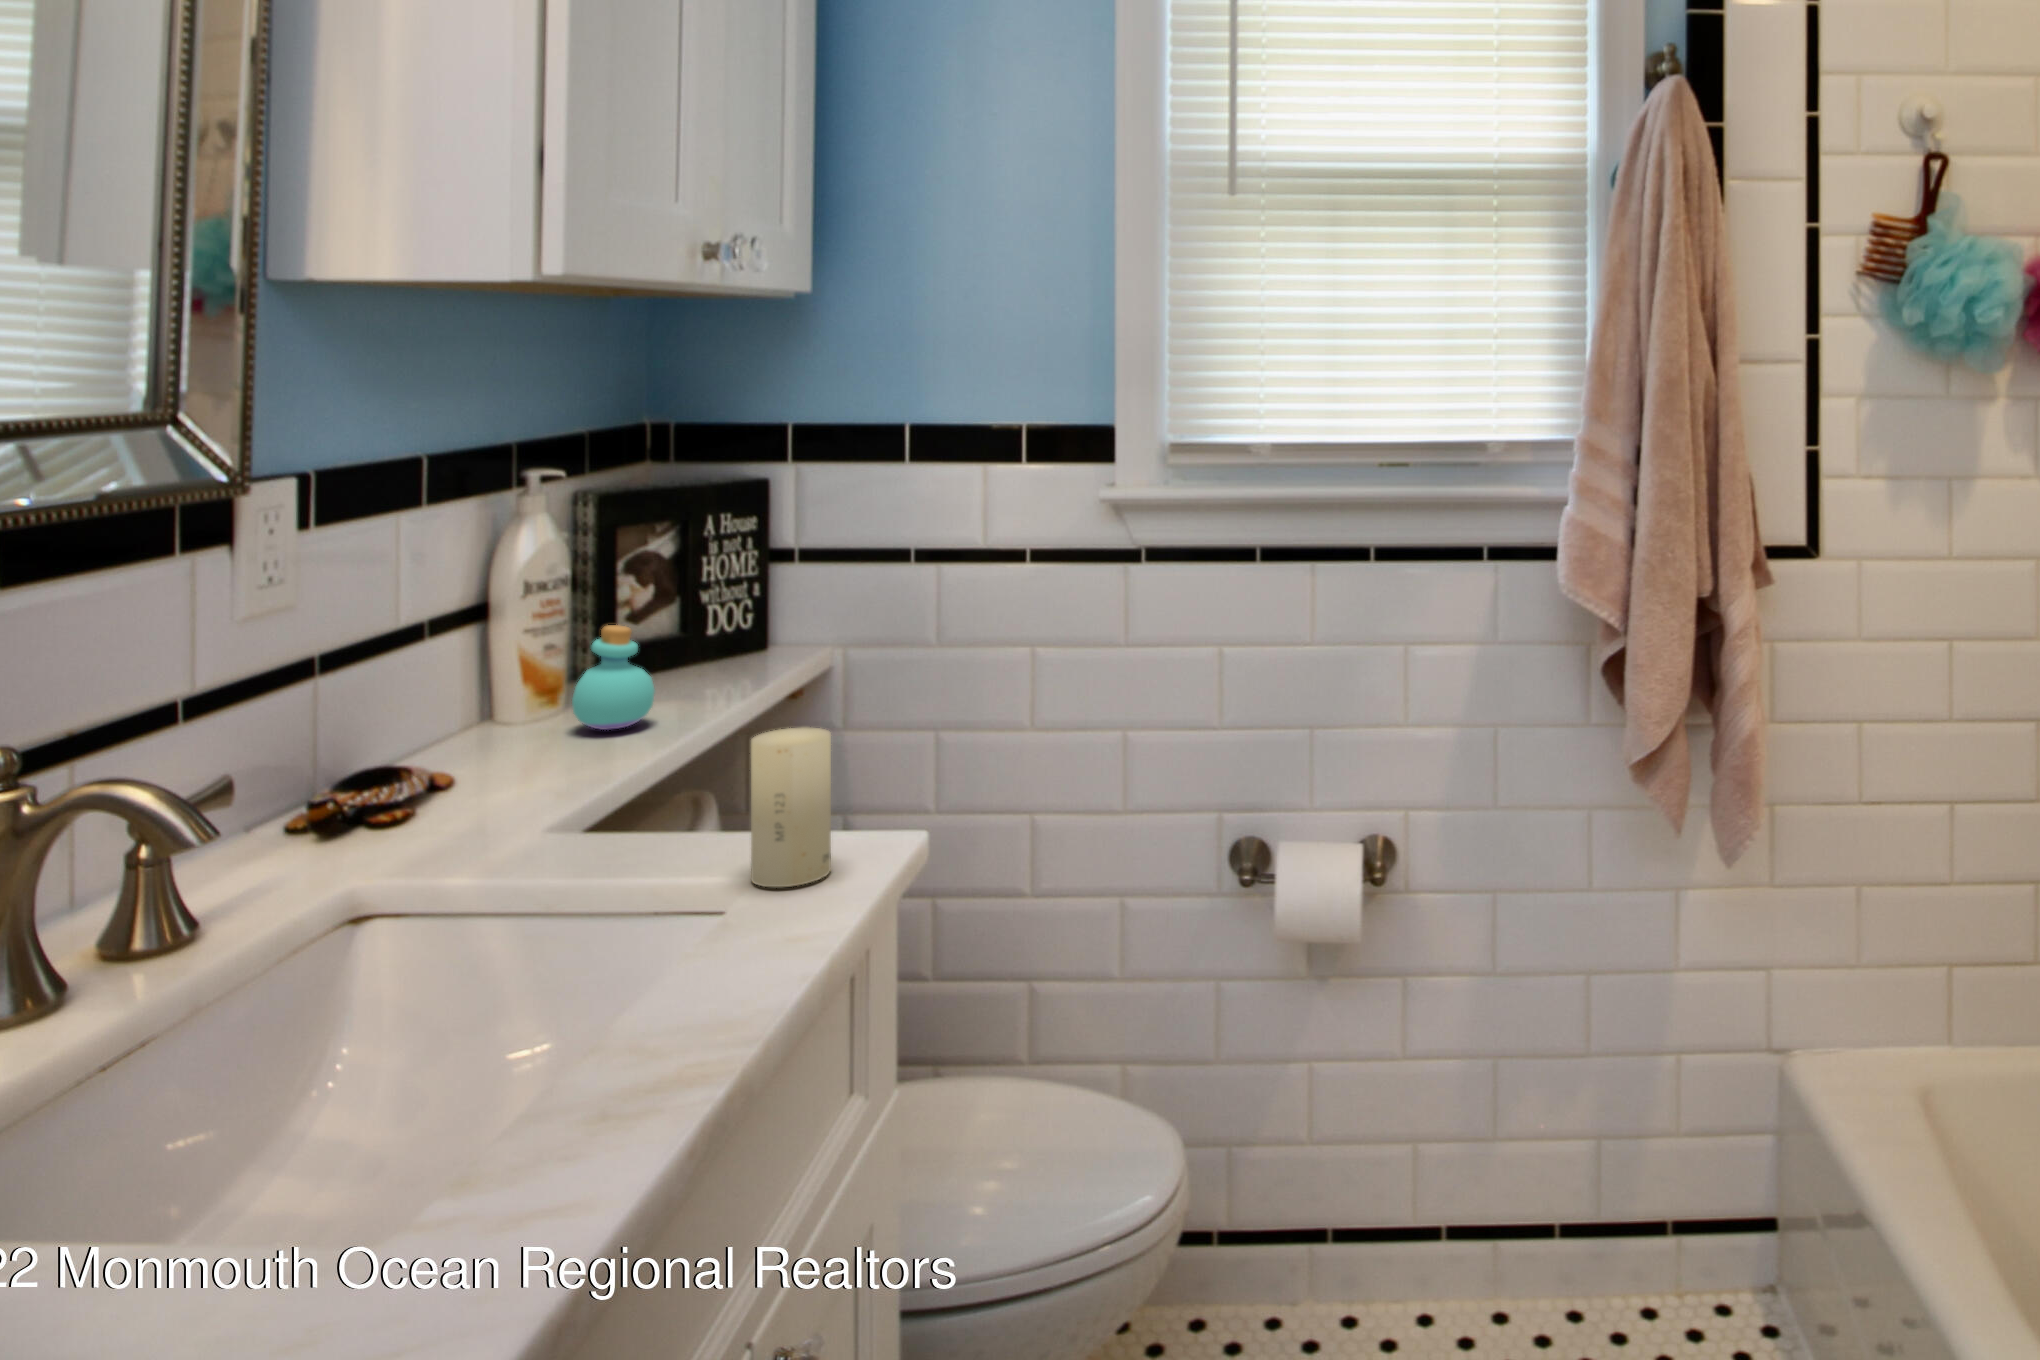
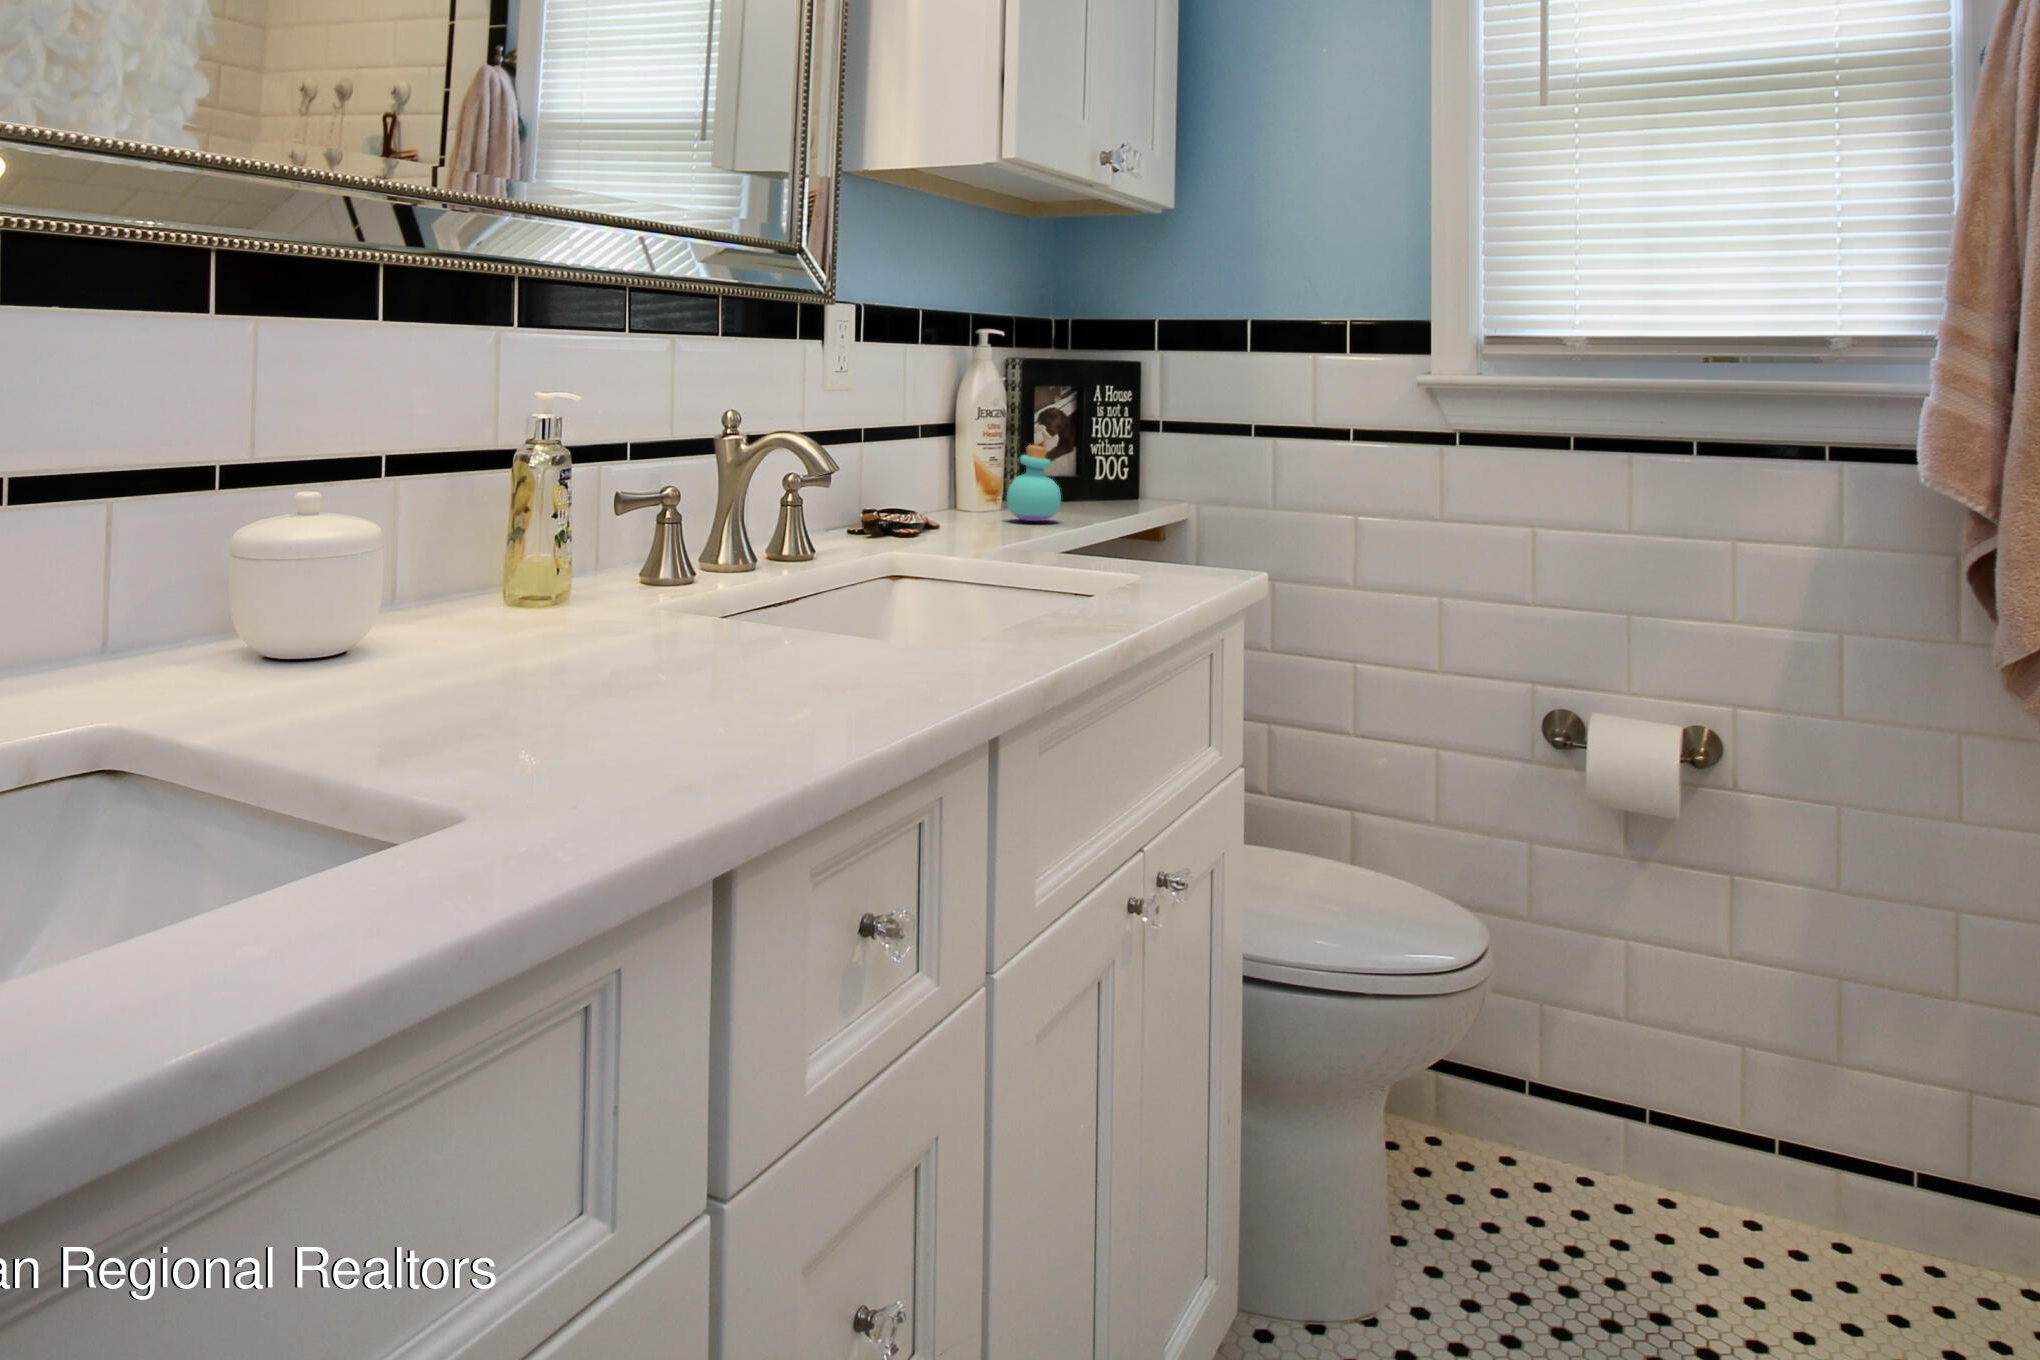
candle: present [751,727,831,887] -> none [1137,472,1196,581]

